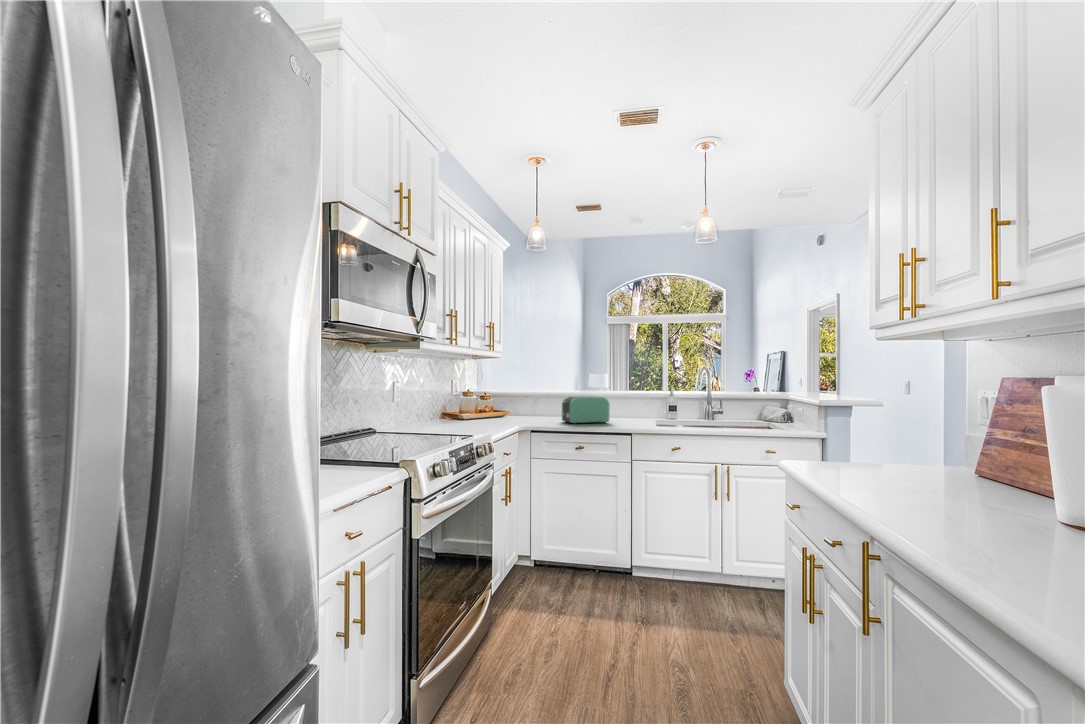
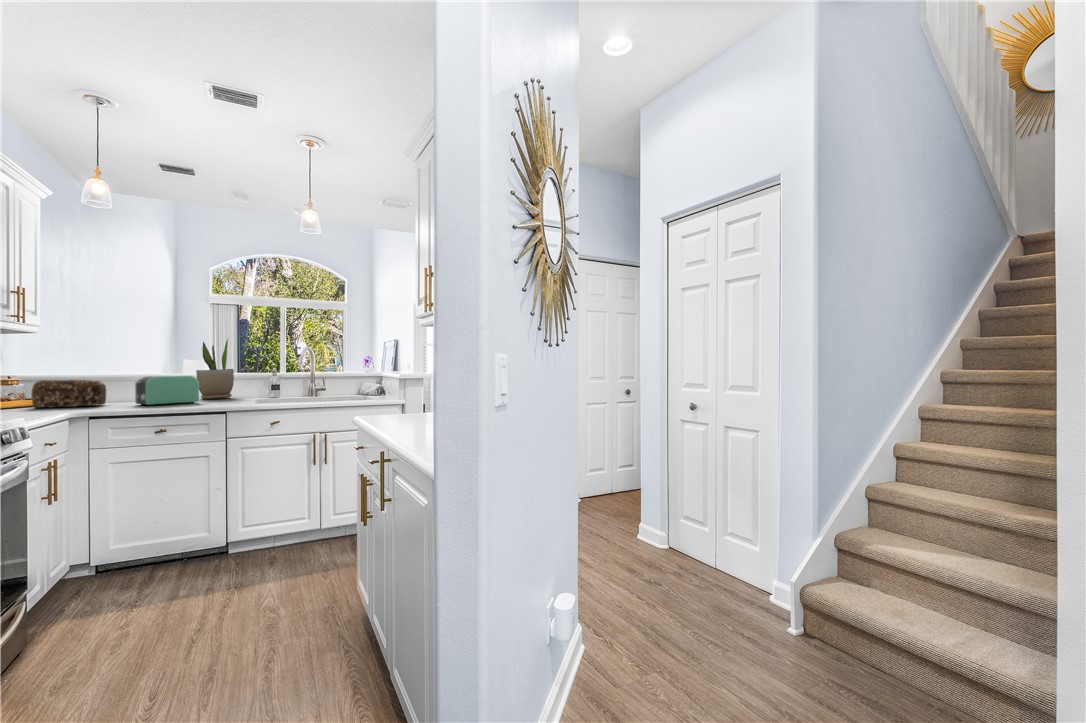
potted plant: none [605,360,636,418] -> present [196,340,234,399]
bread loaf: none [495,397,541,420] -> present [32,380,106,408]

